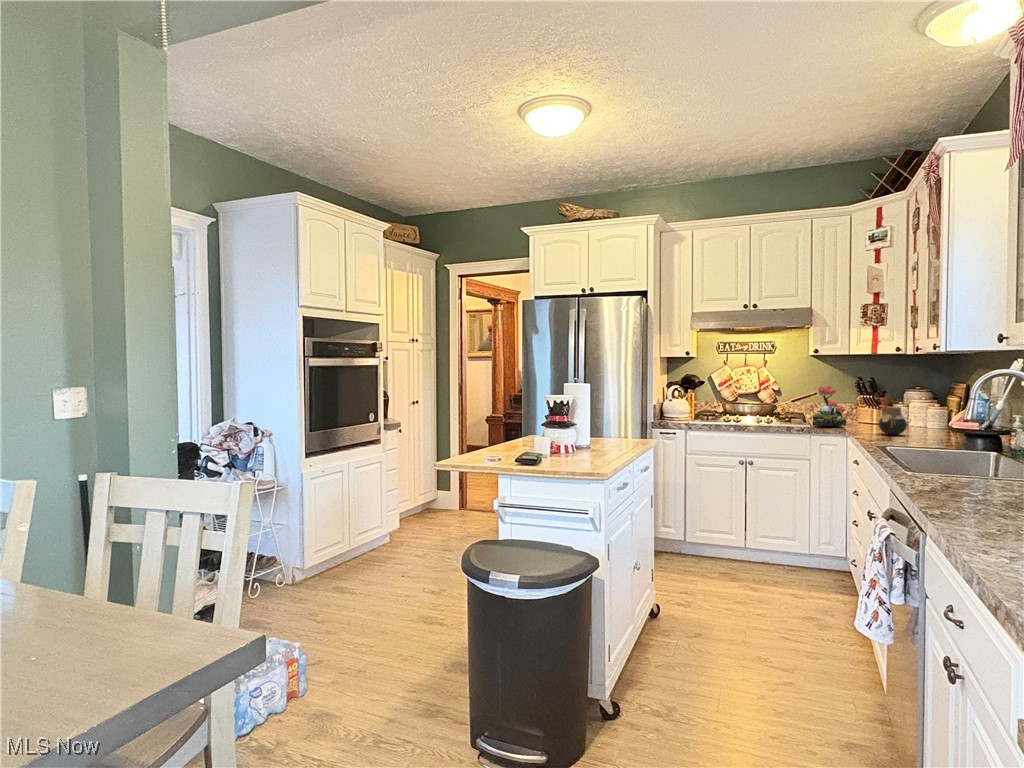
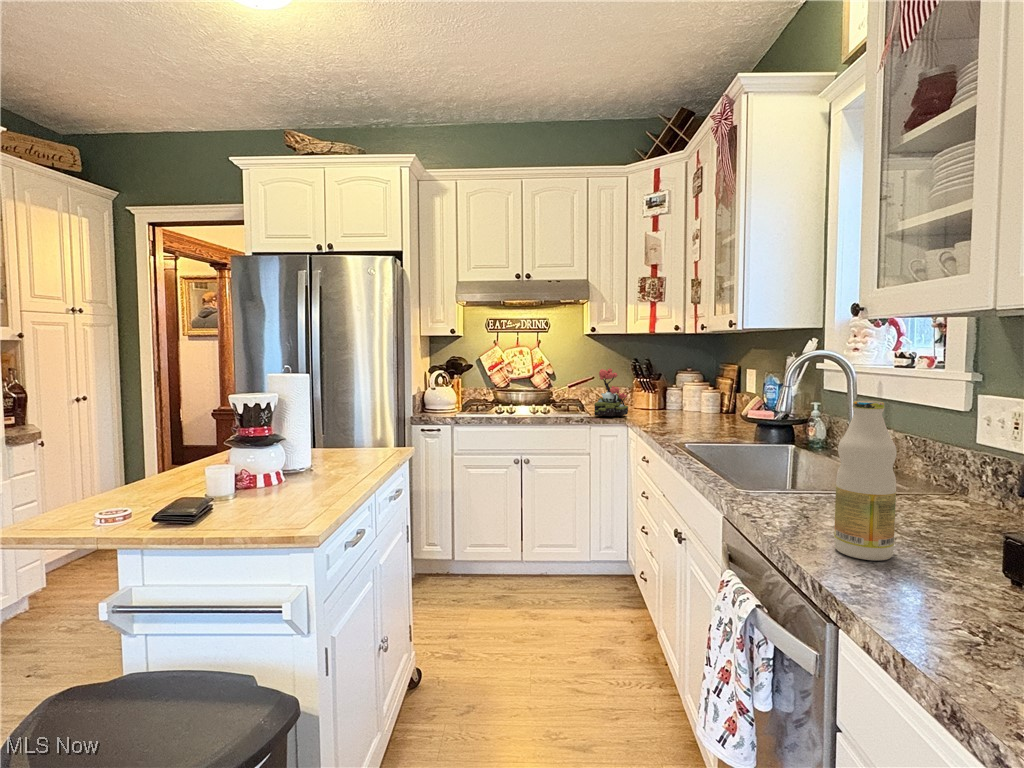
bottle: none [951,402,994,505] -> present [834,401,897,560]
jar: present [879,407,907,435] -> none [665,393,693,426]

